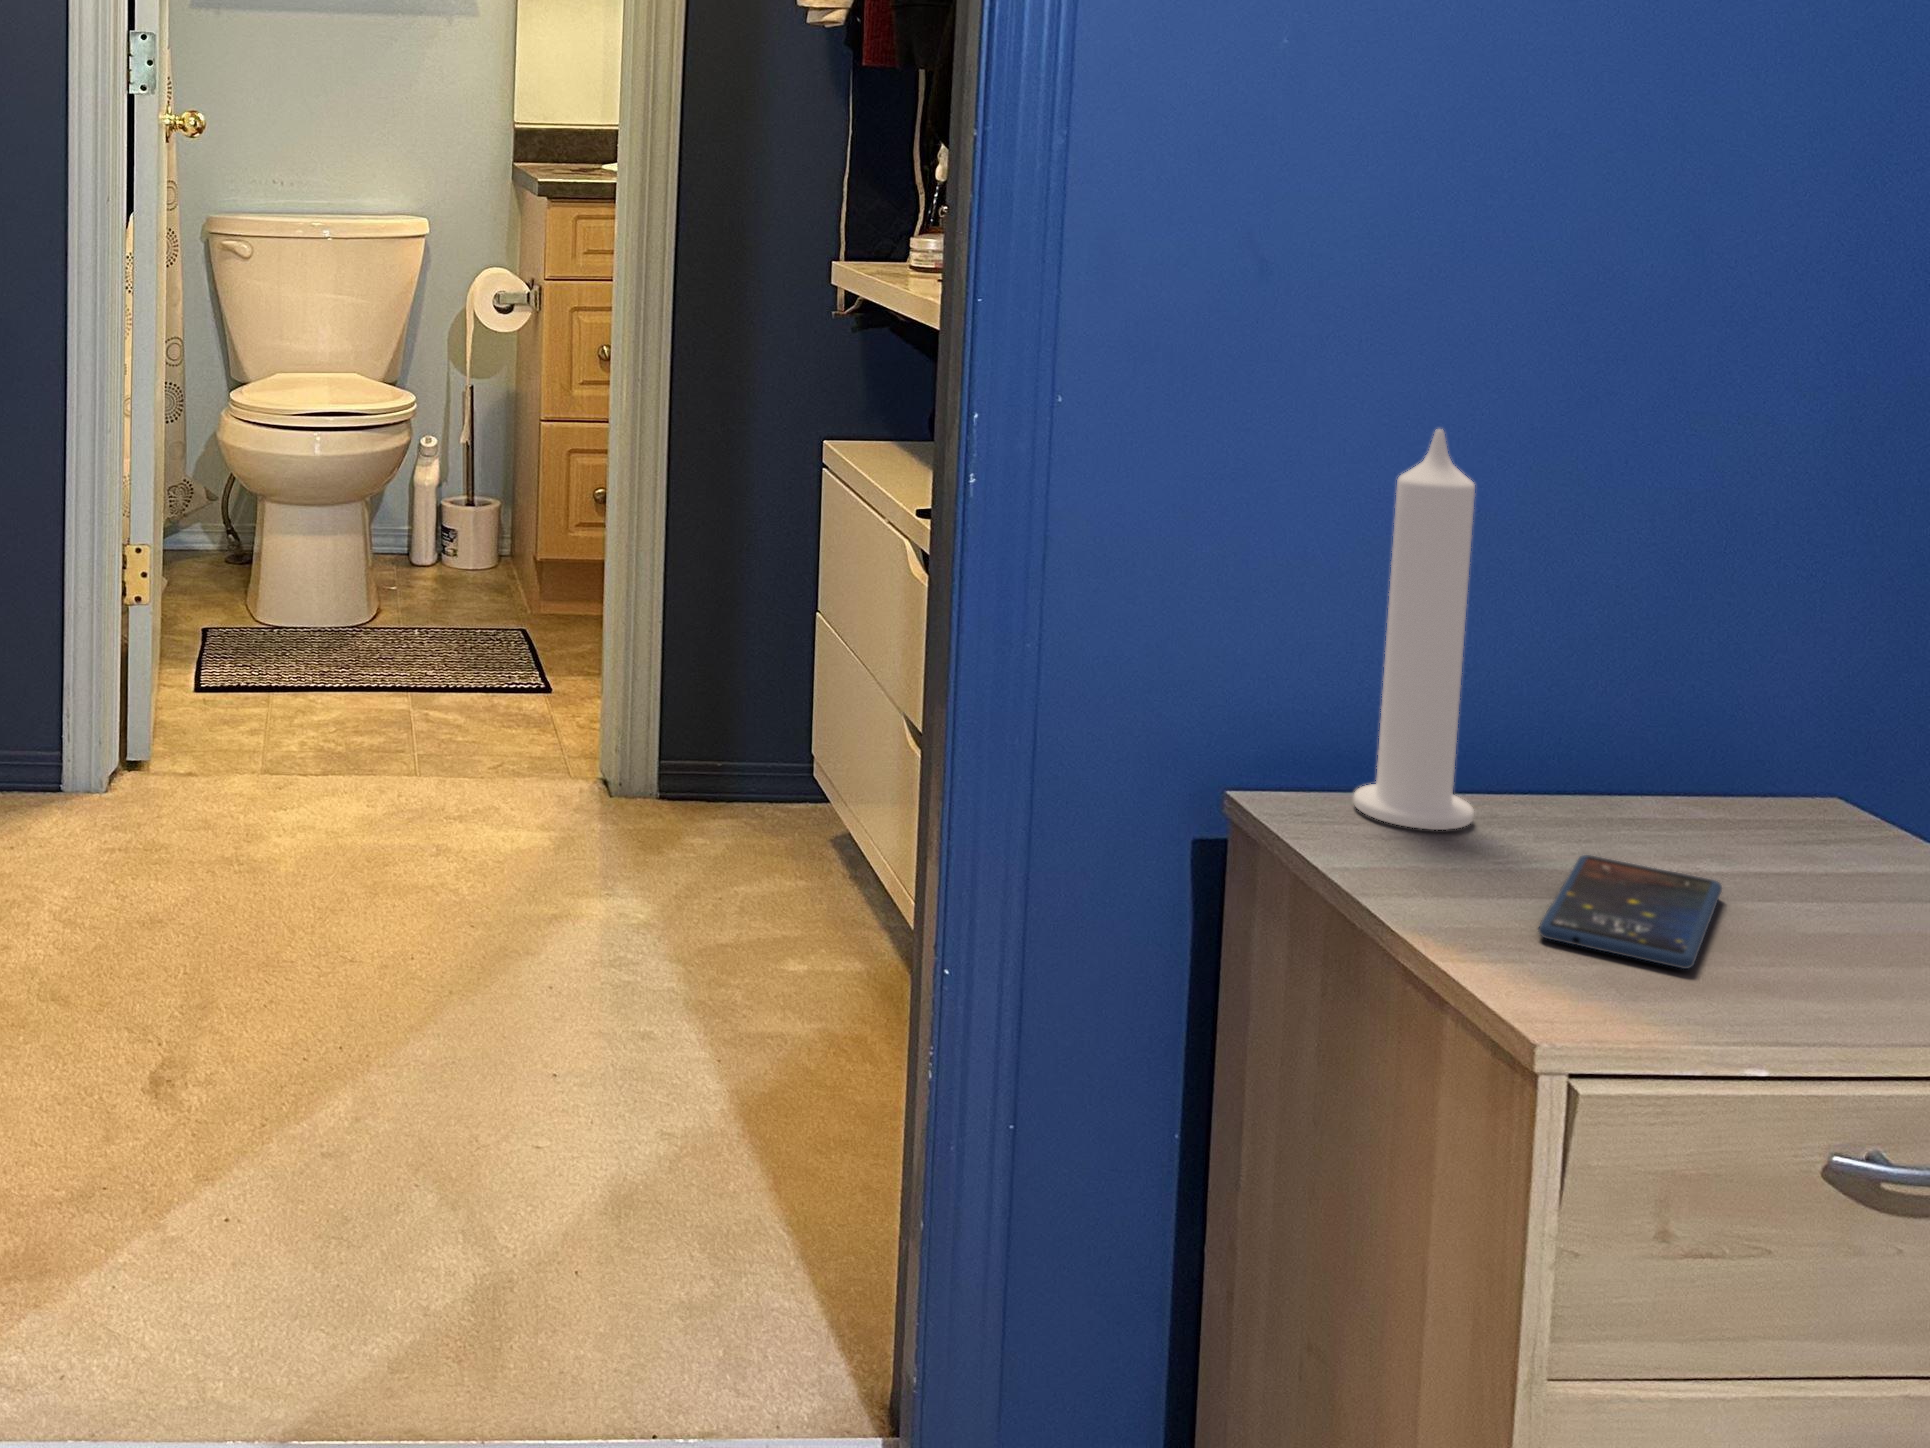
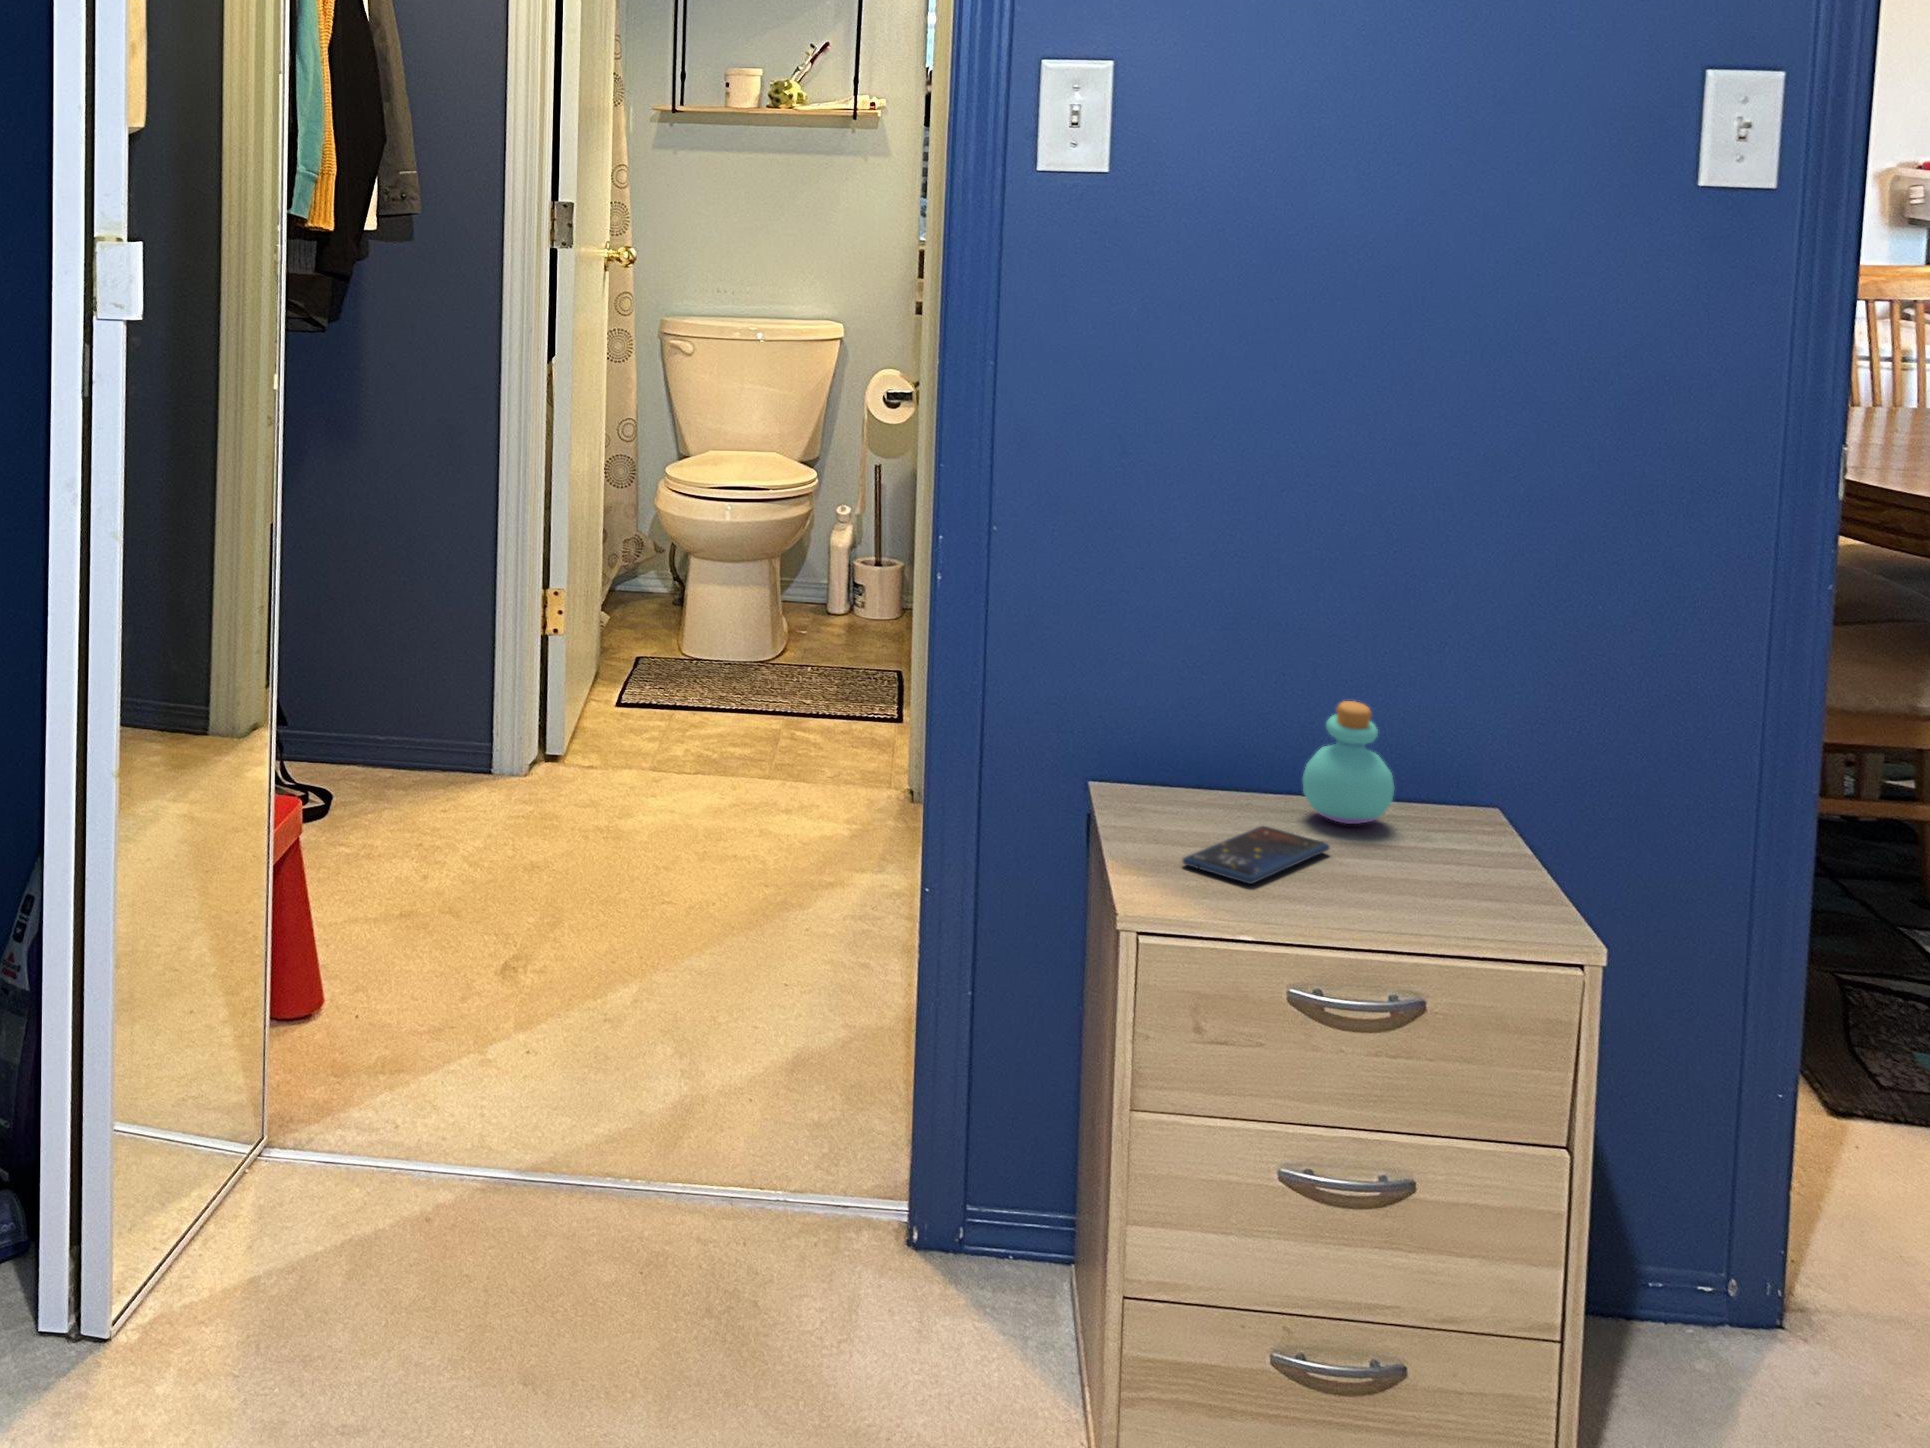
candle: present [1354,429,1475,830] -> none [1156,560,1226,809]
perfume bottle: none [1594,644,1753,841] -> present [1303,701,1394,824]

